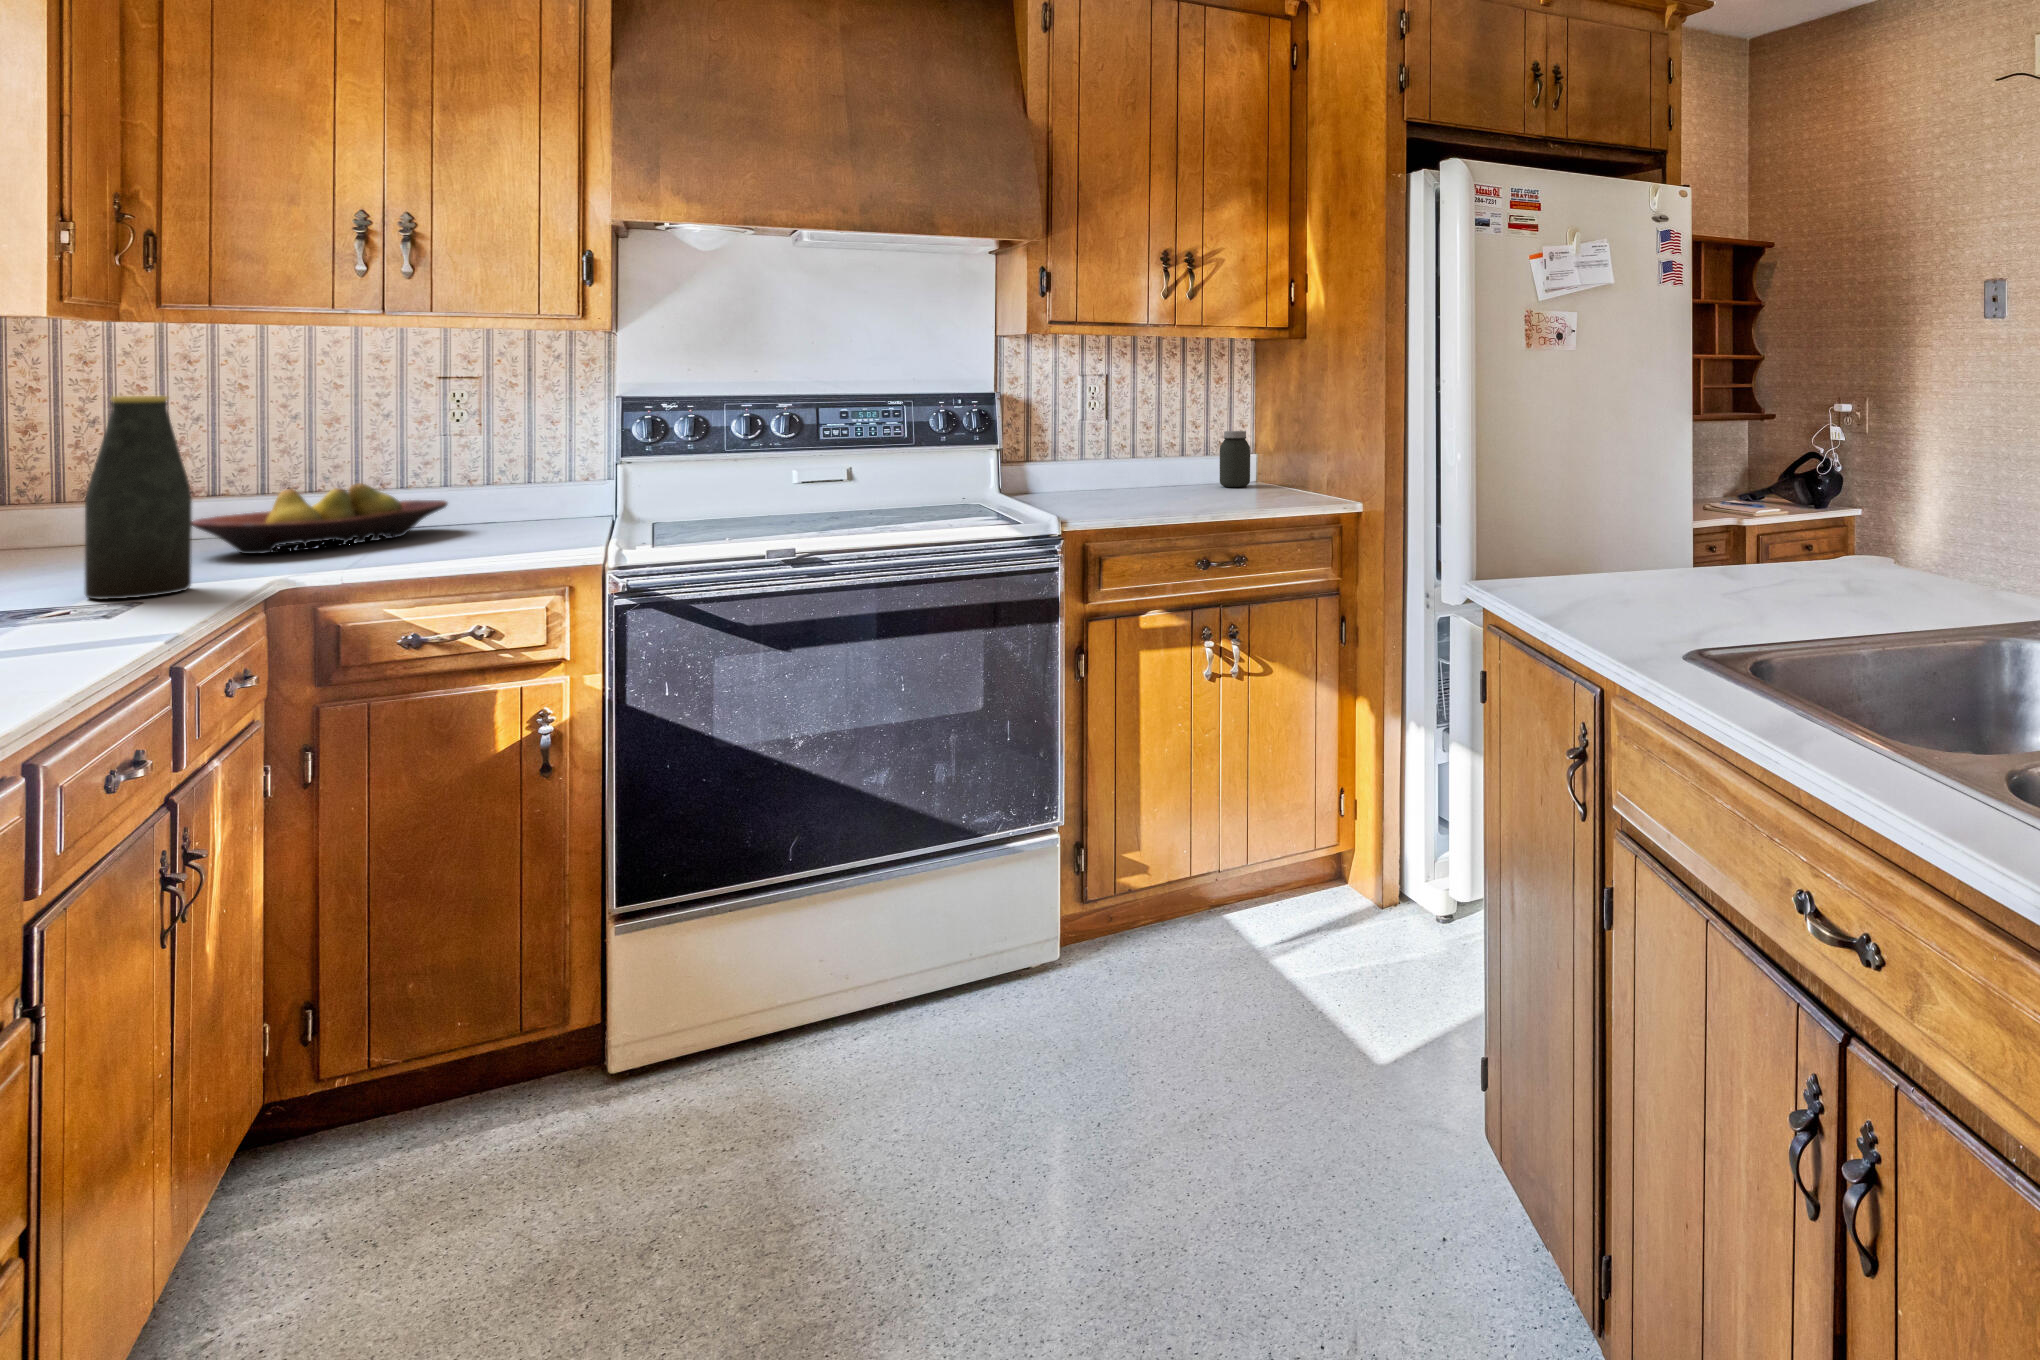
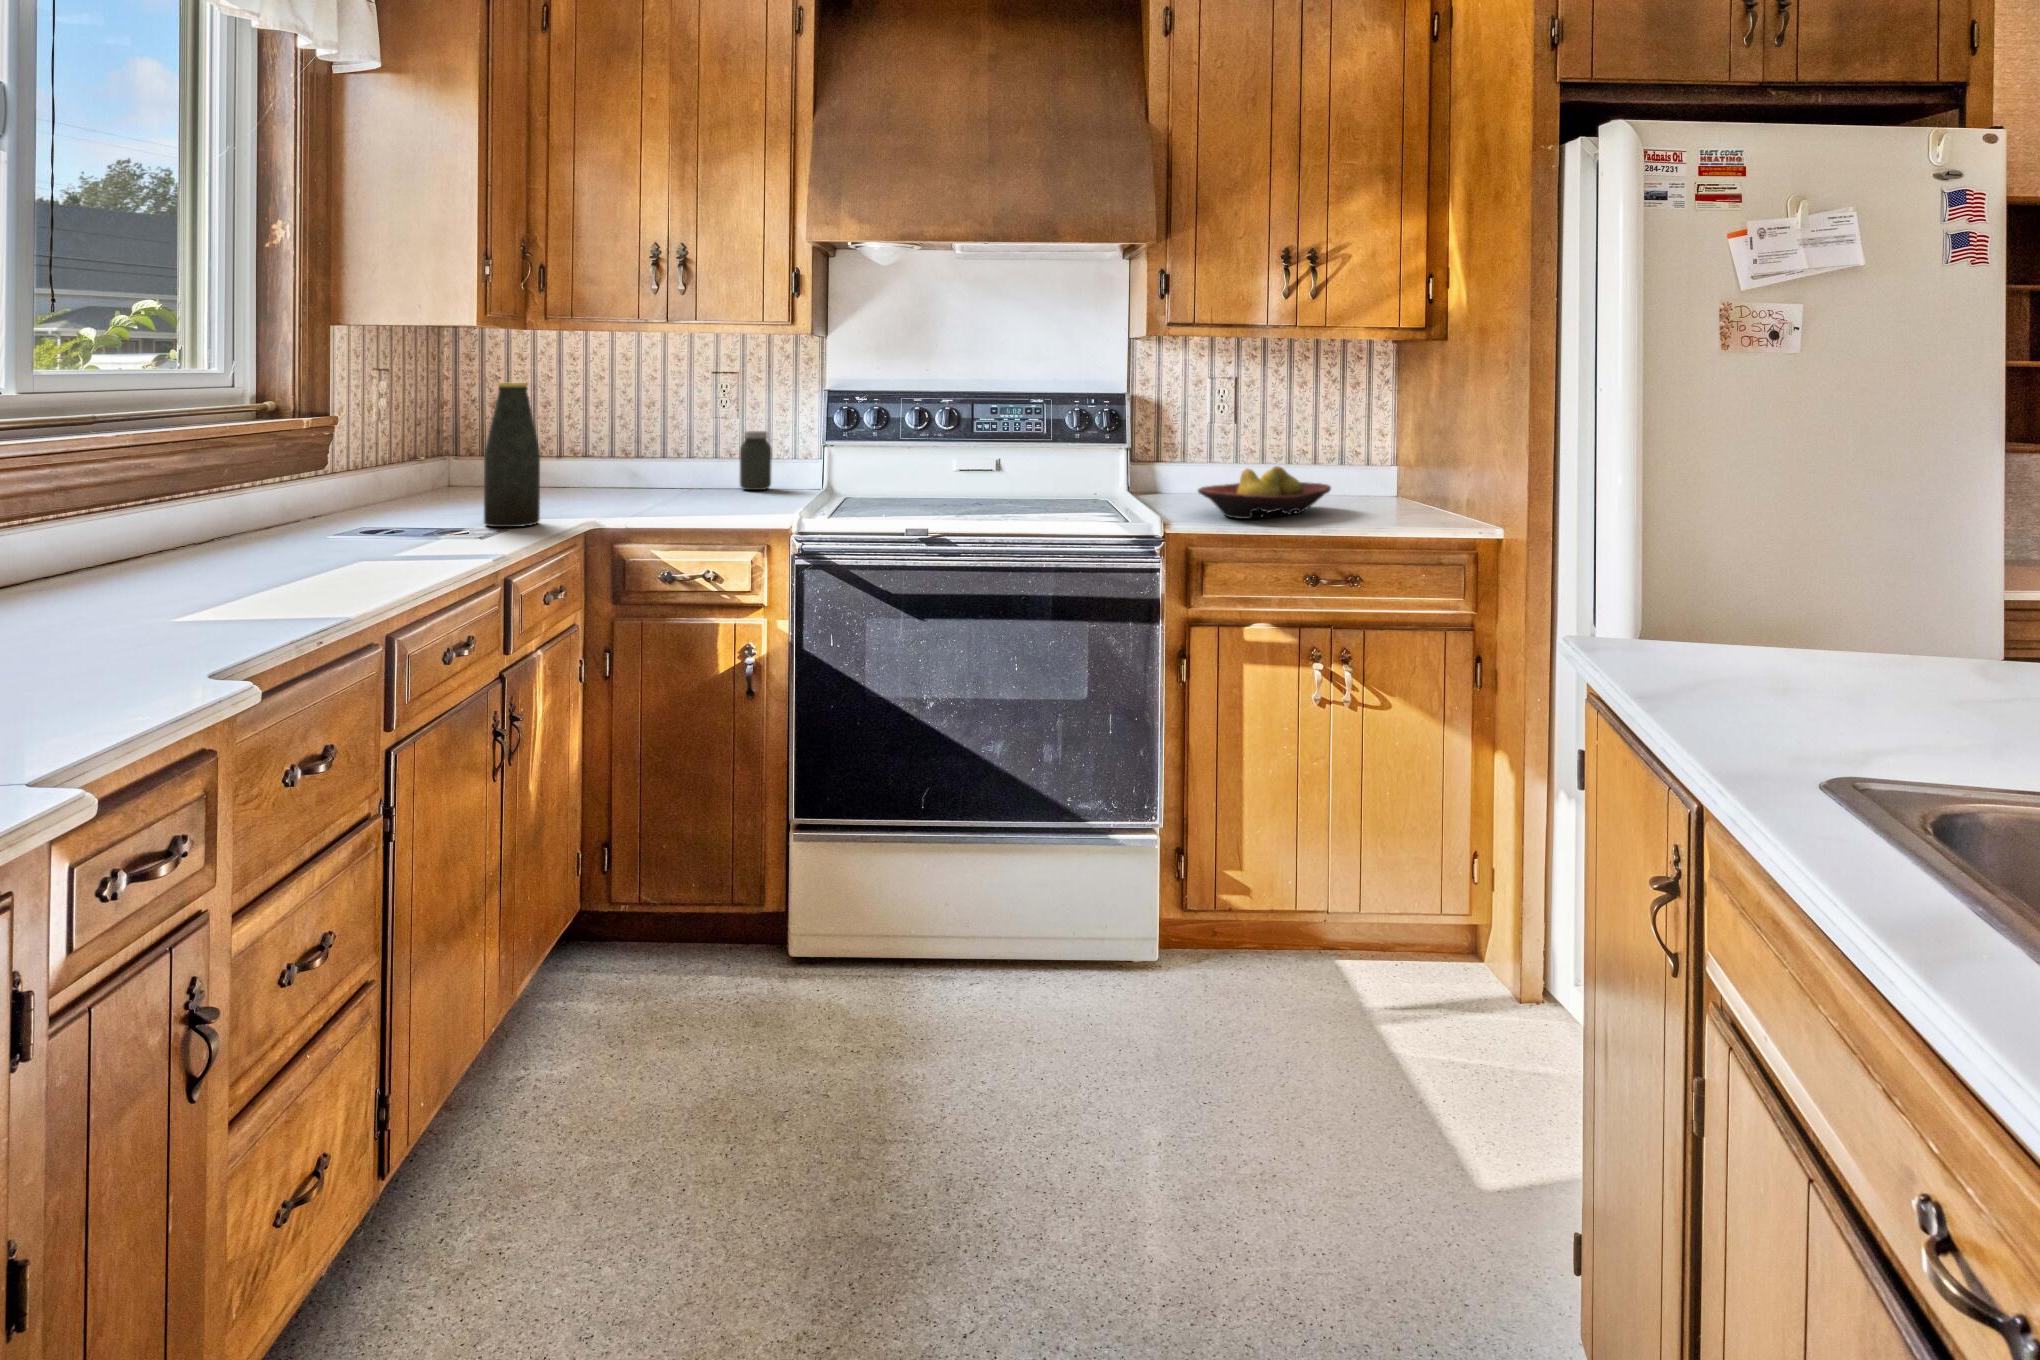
jar: present [1220,431,1250,487] -> present [740,431,772,490]
fruit bowl: present [192,483,448,554] -> present [1198,466,1331,519]

